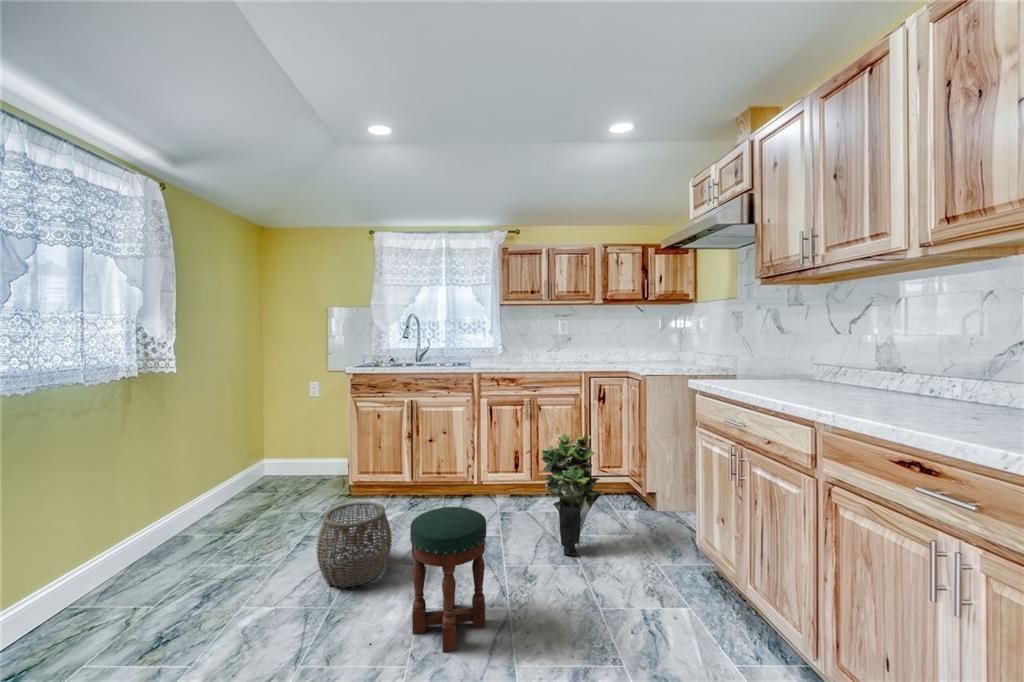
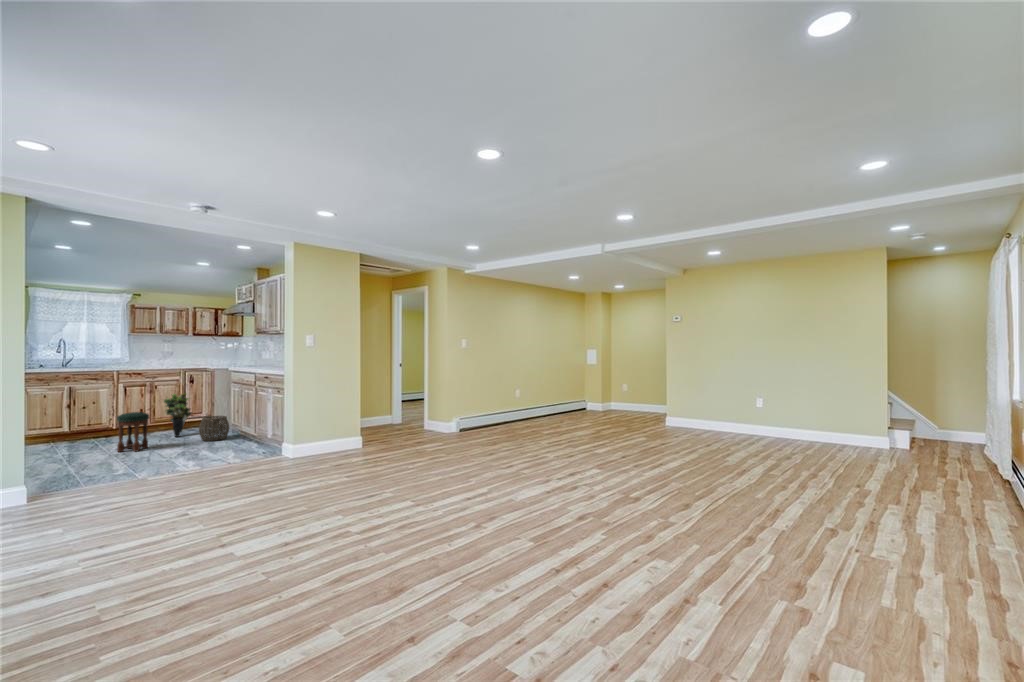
woven basket: present [316,502,392,588] -> present [199,416,229,441]

